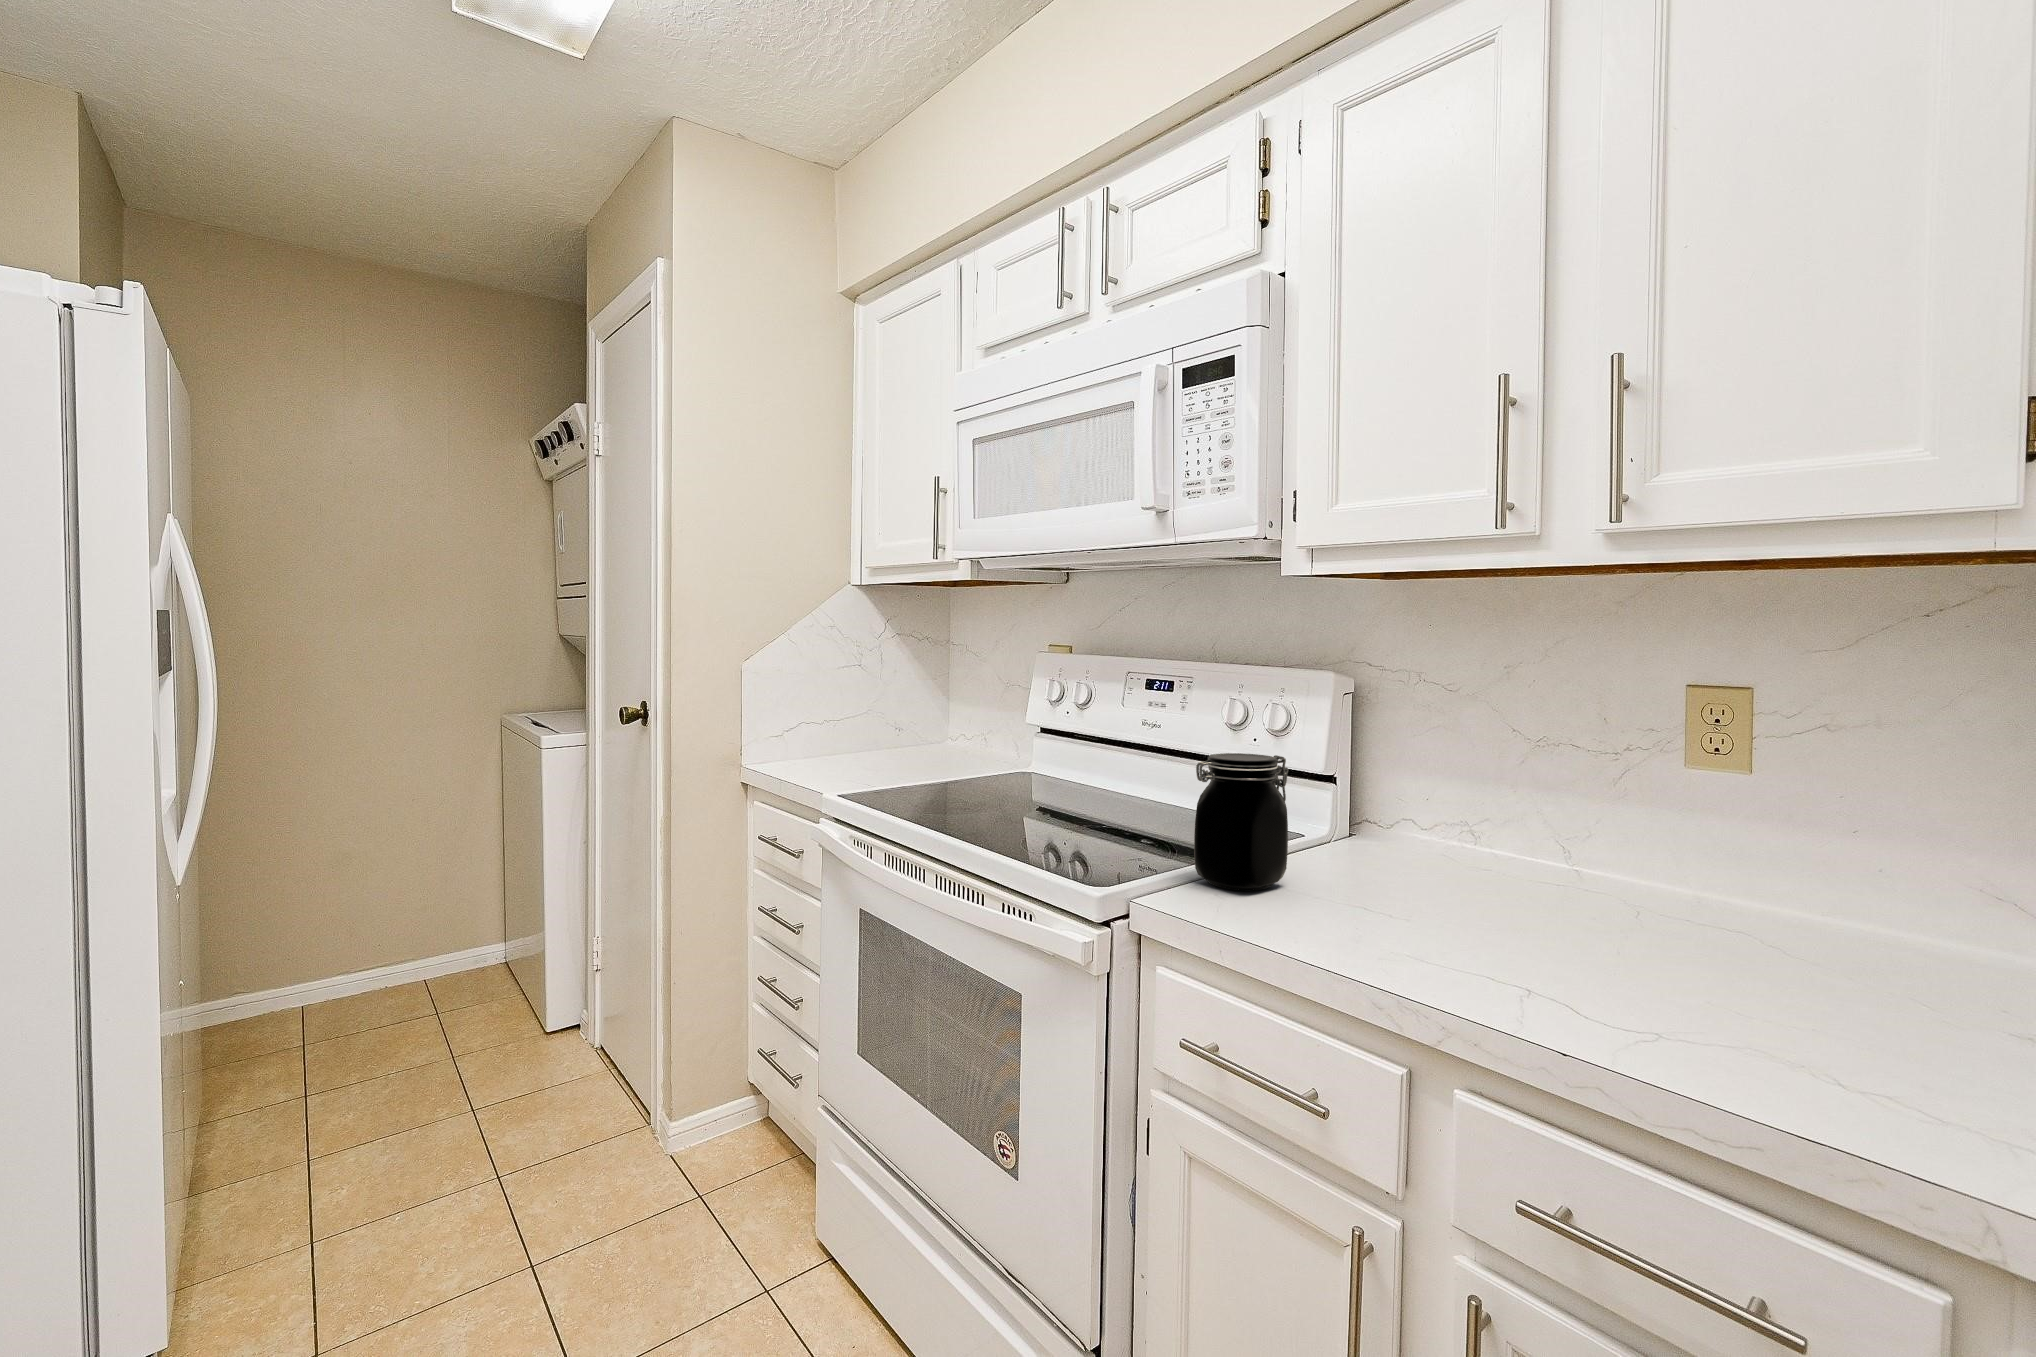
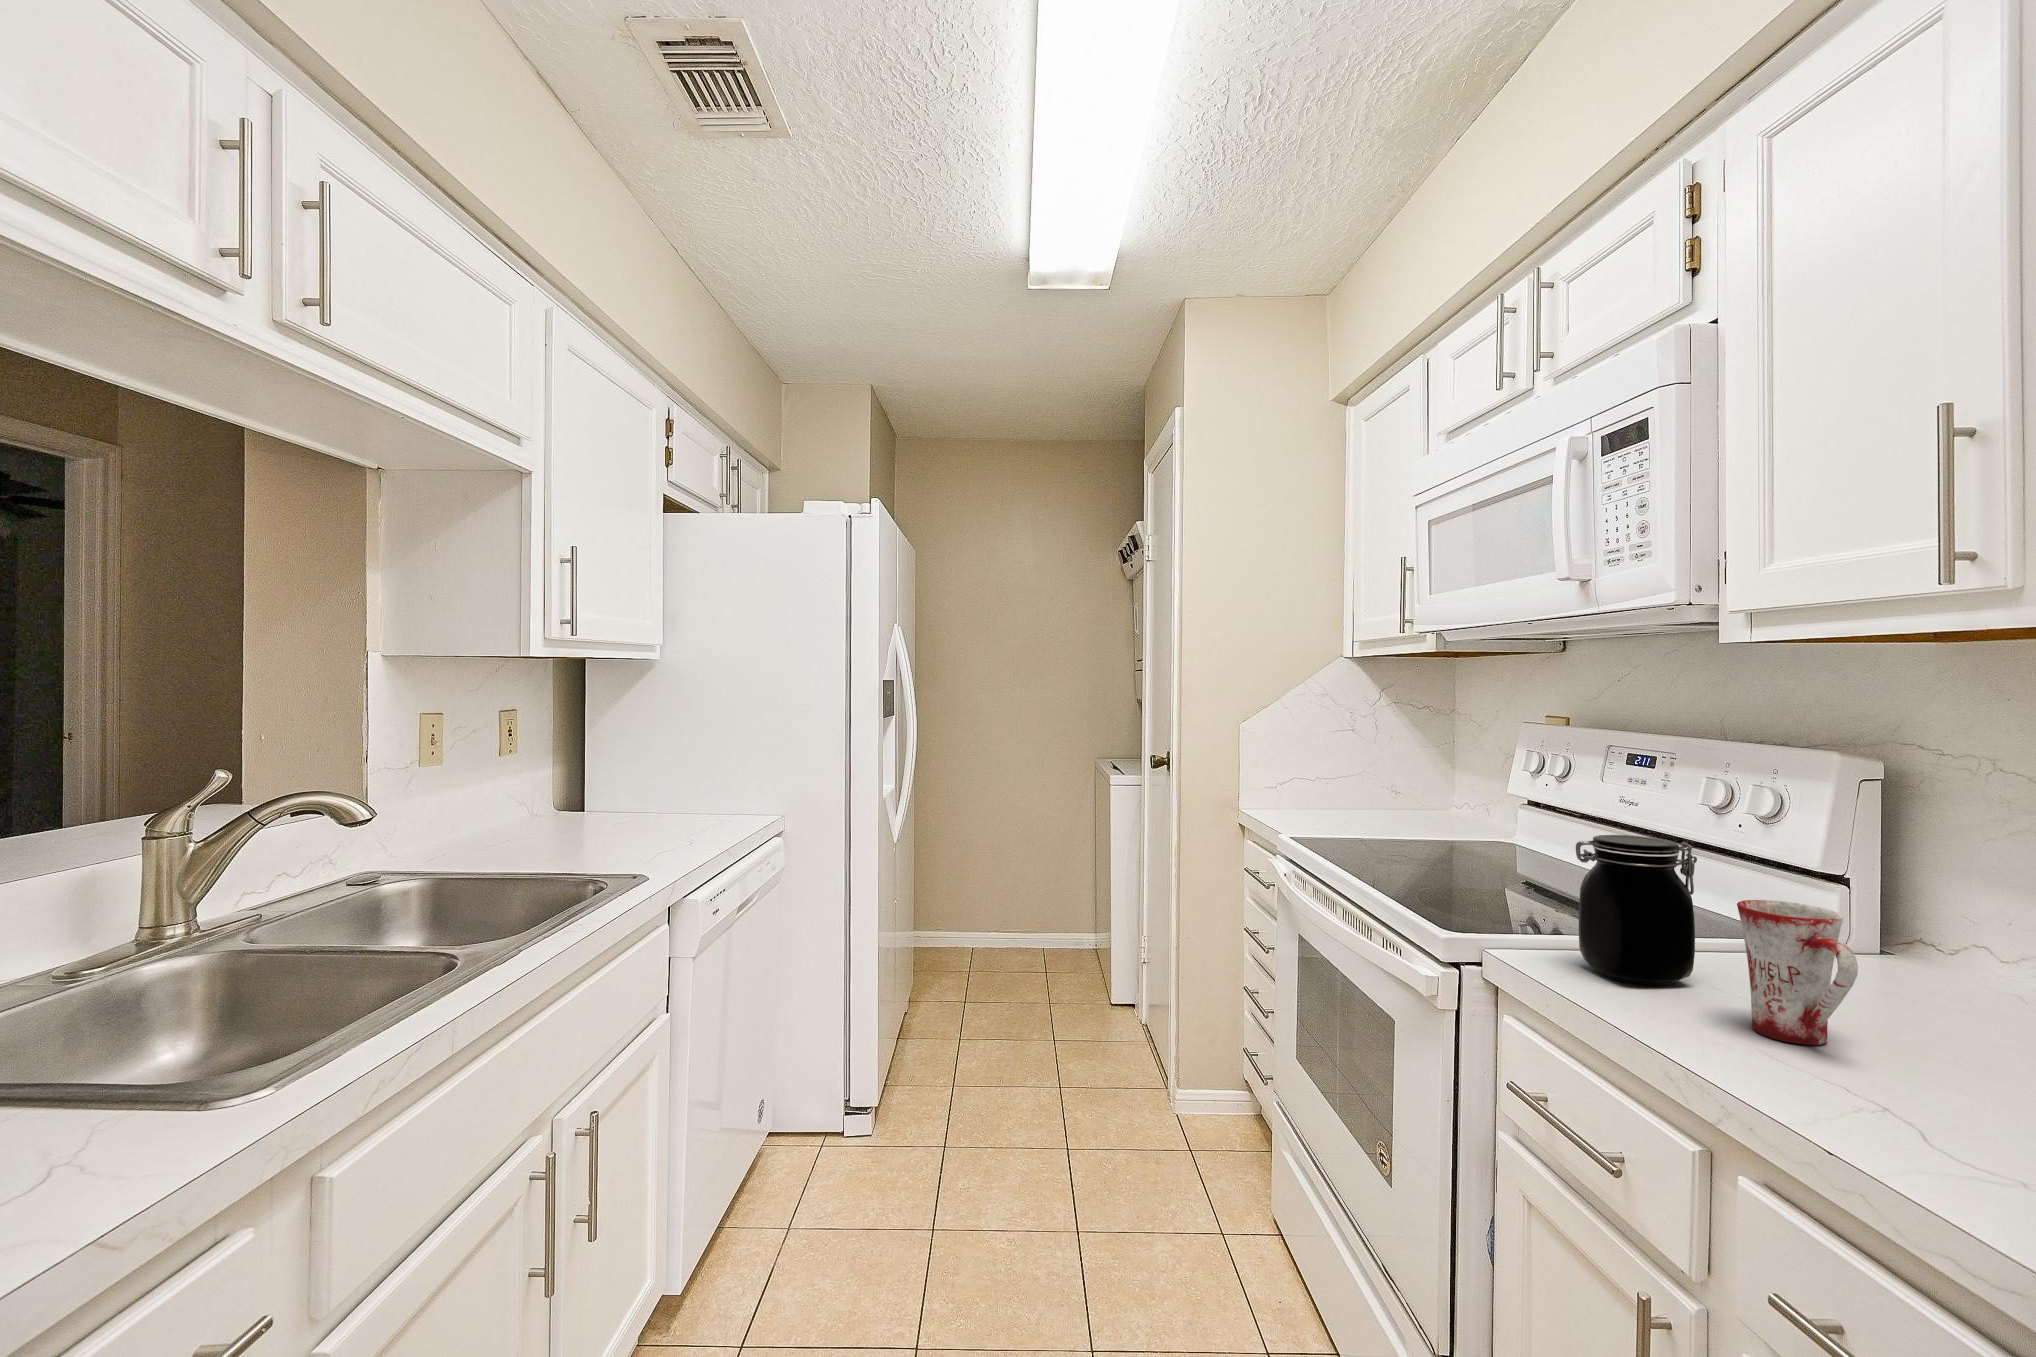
mug: none [1344,800,1444,921] -> present [1737,900,1858,1045]

